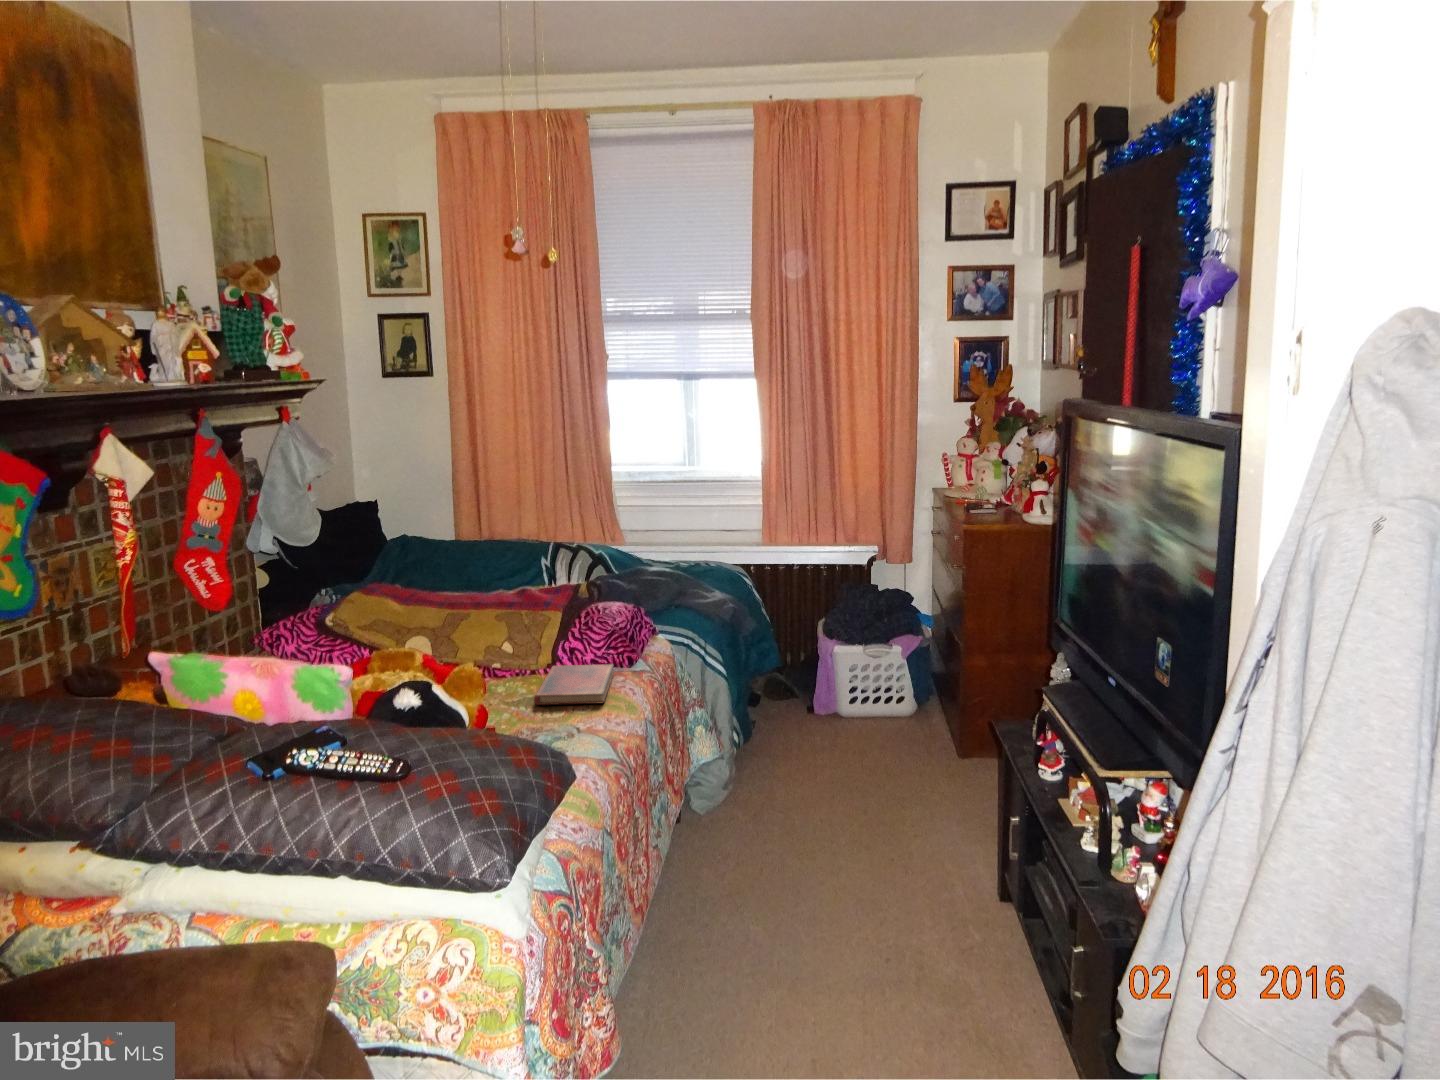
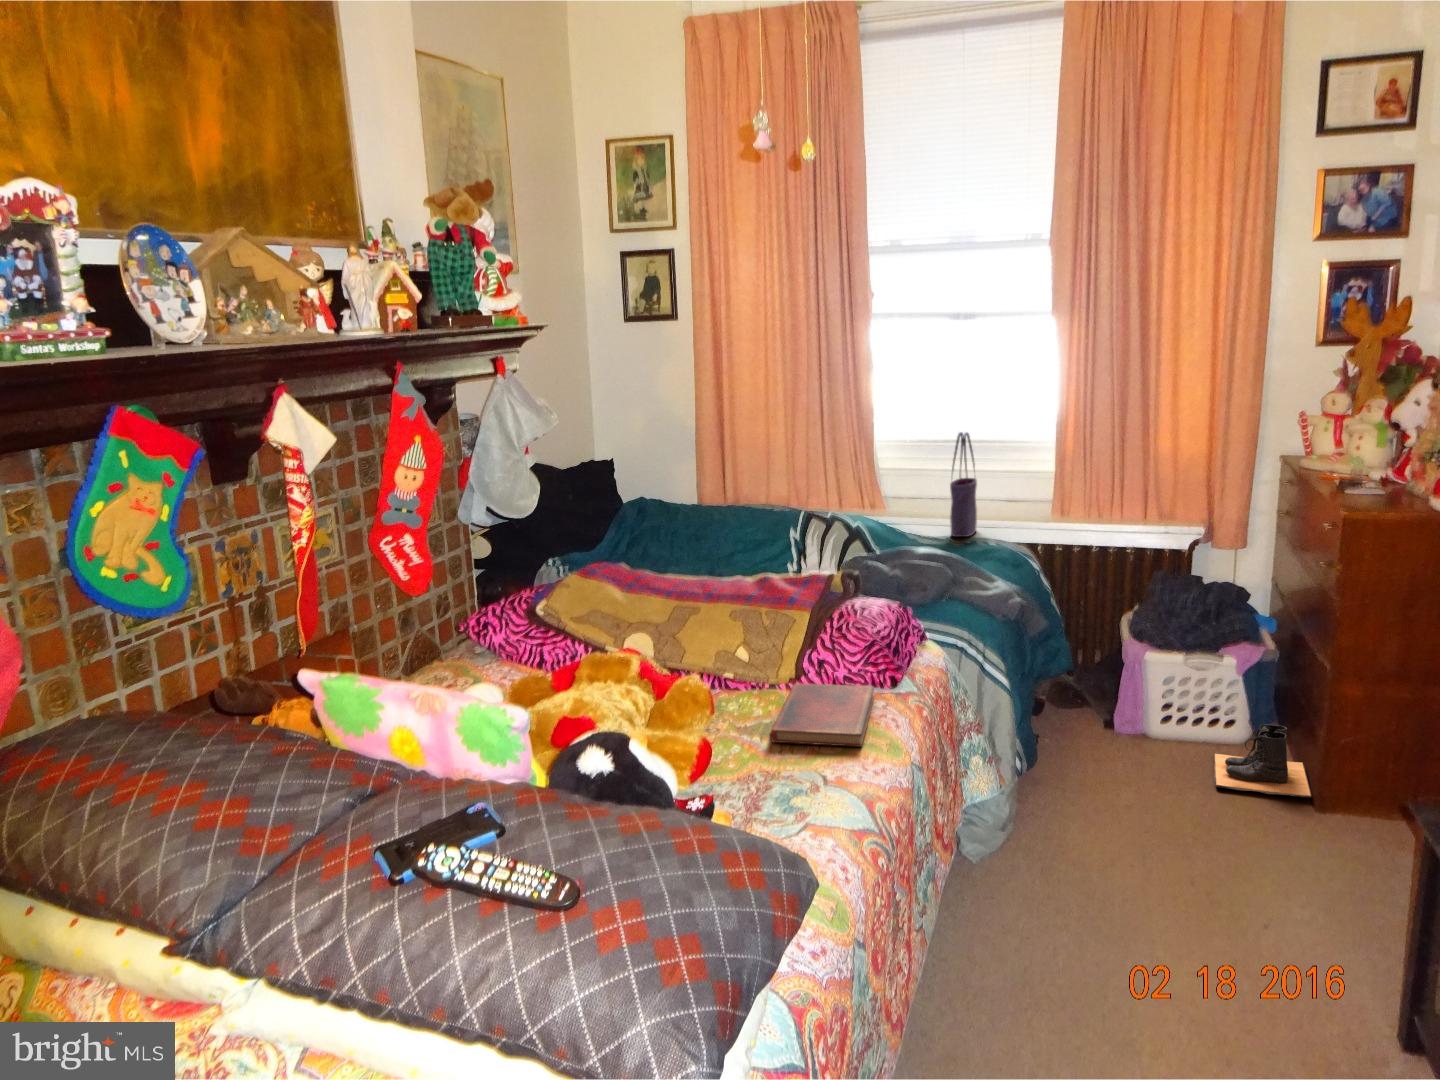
tote bag: none [678,477,700,562] -> present [950,432,977,537]
boots: none [873,695,937,745] -> present [1213,724,1312,798]

